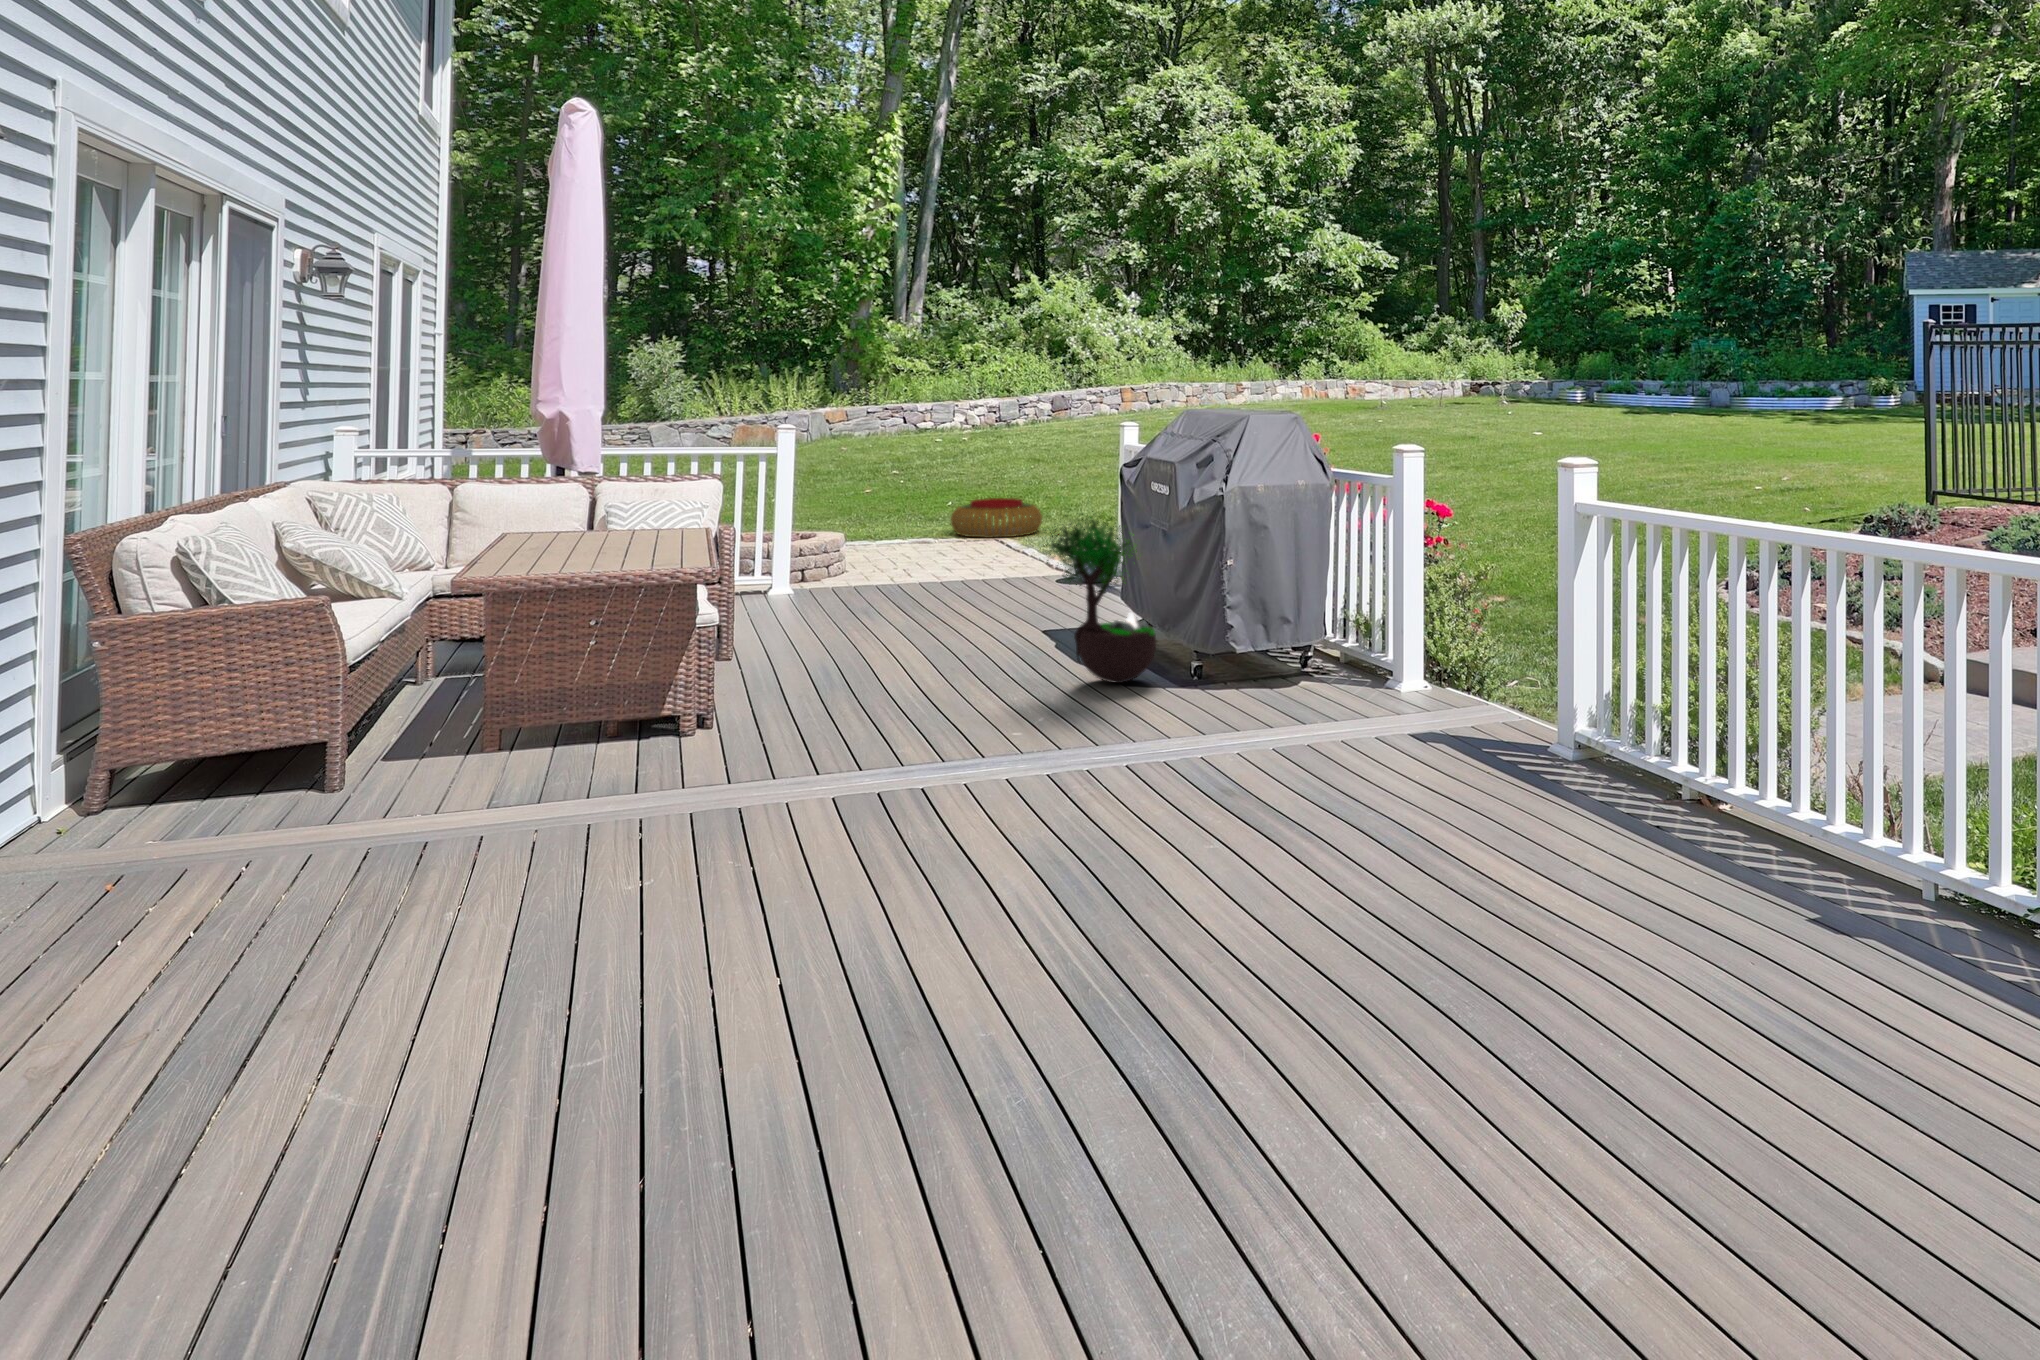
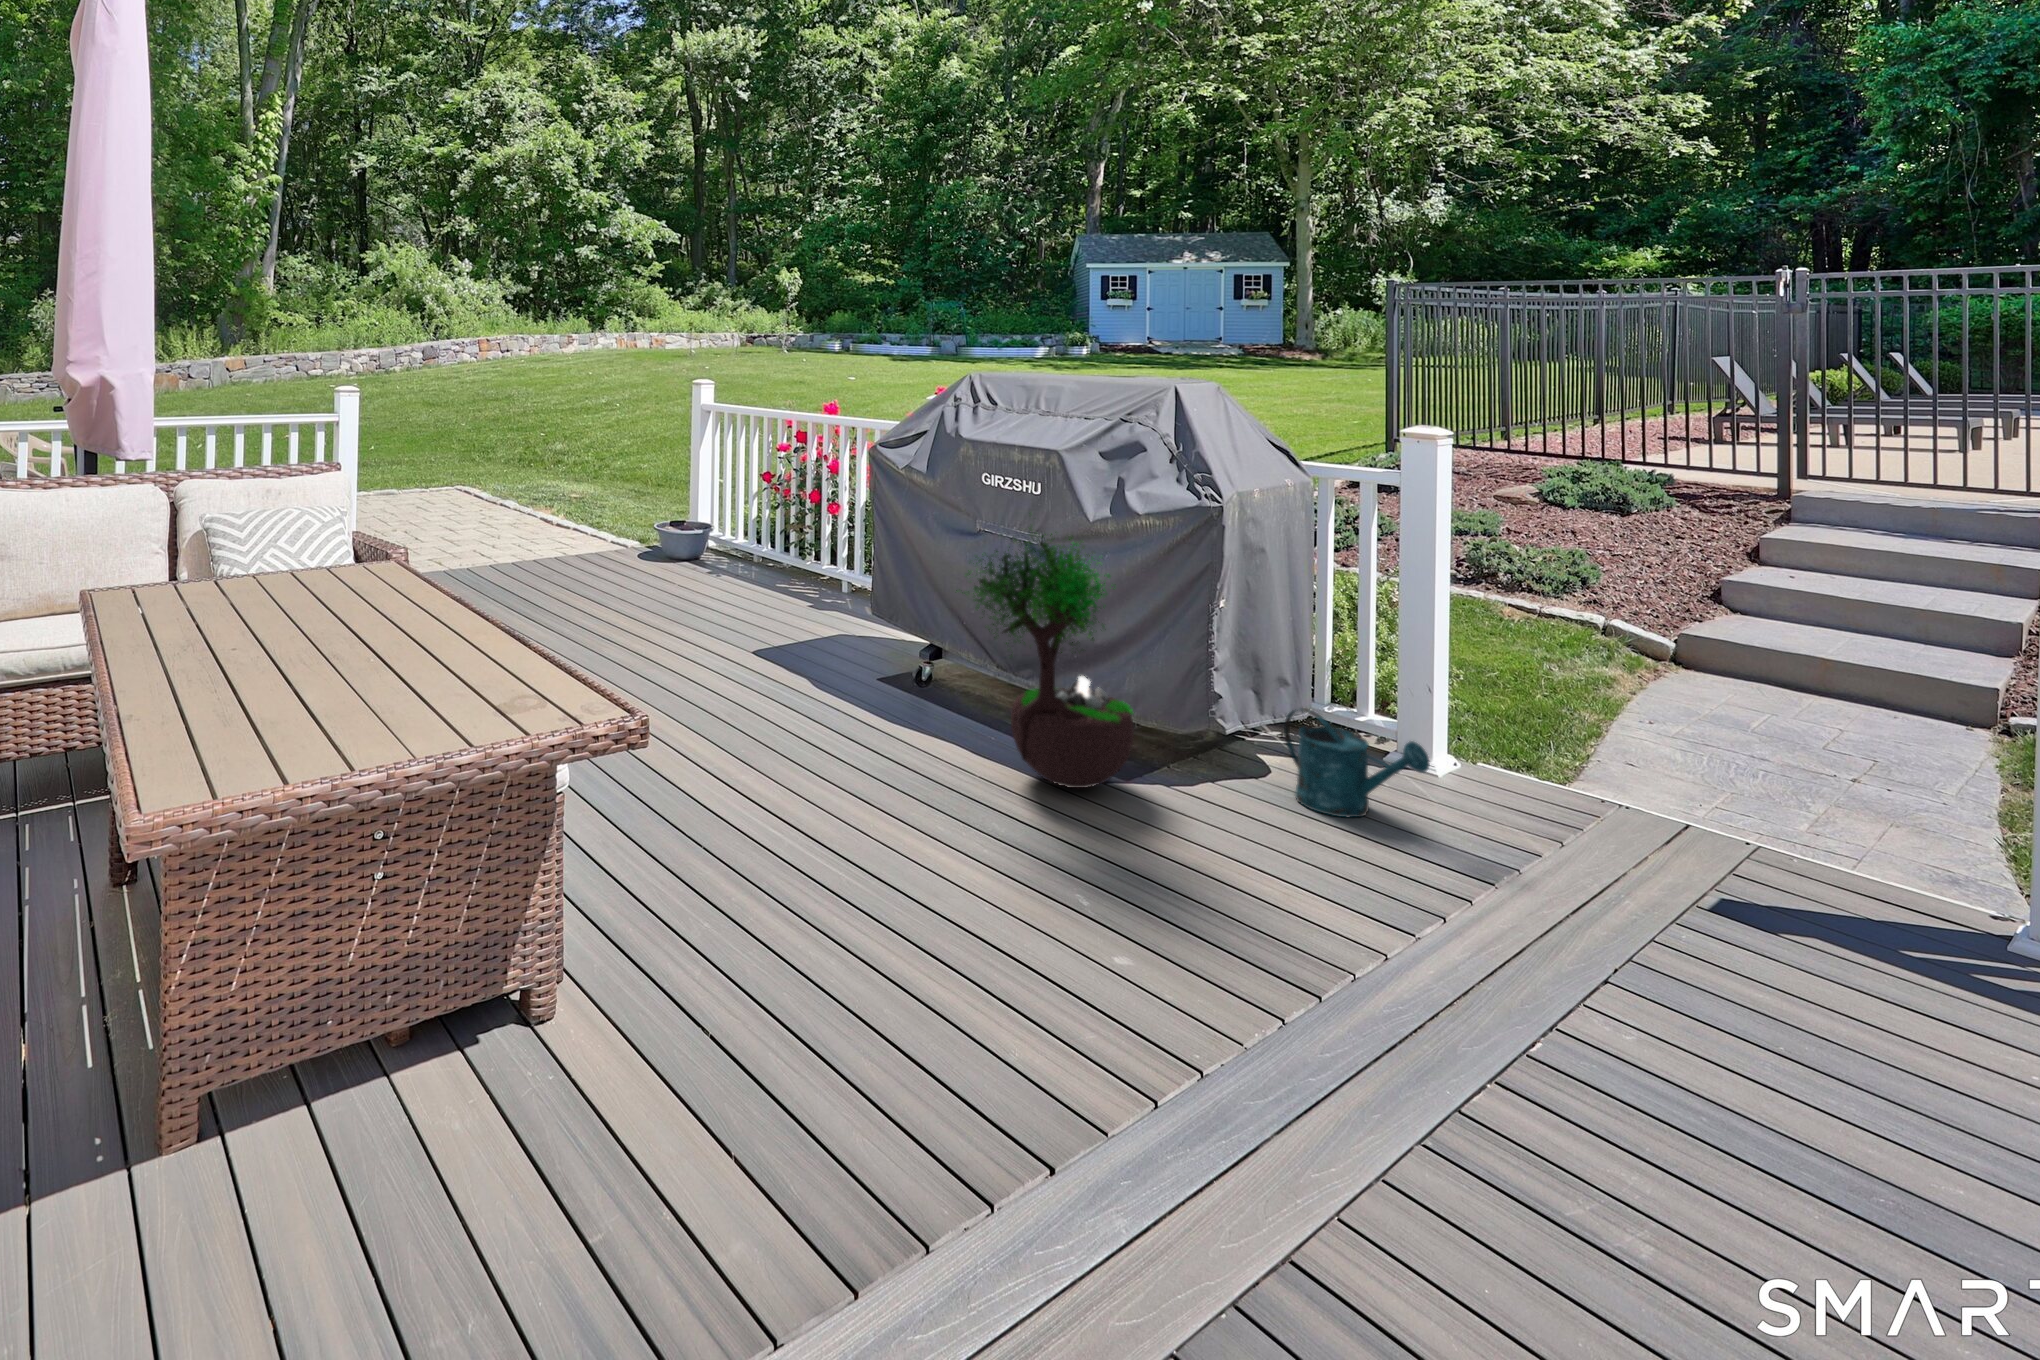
pouf: present [951,498,1042,538] -> none [454,455,550,499]
watering can: none [1245,632,1290,698] -> present [1284,708,1430,817]

